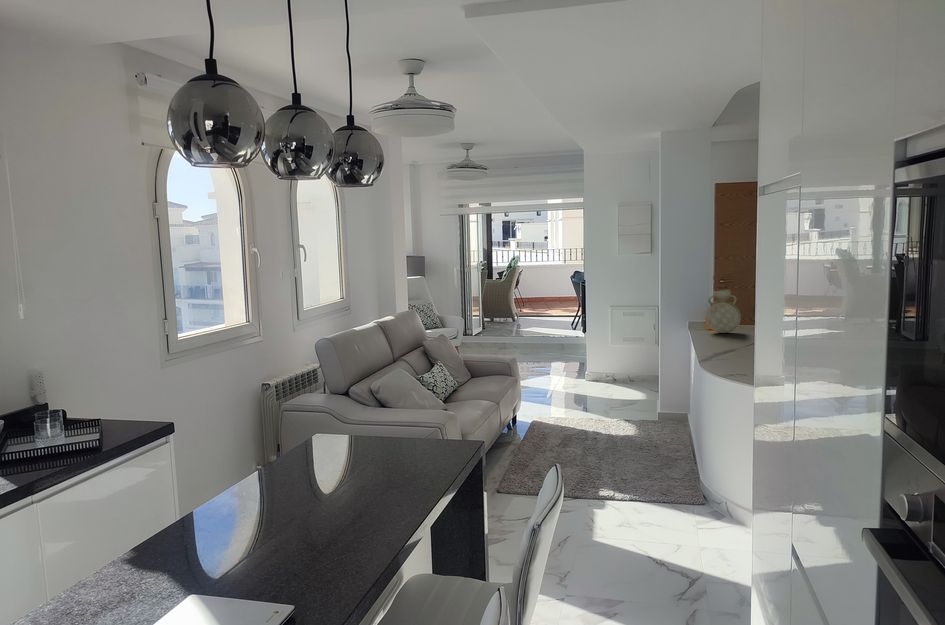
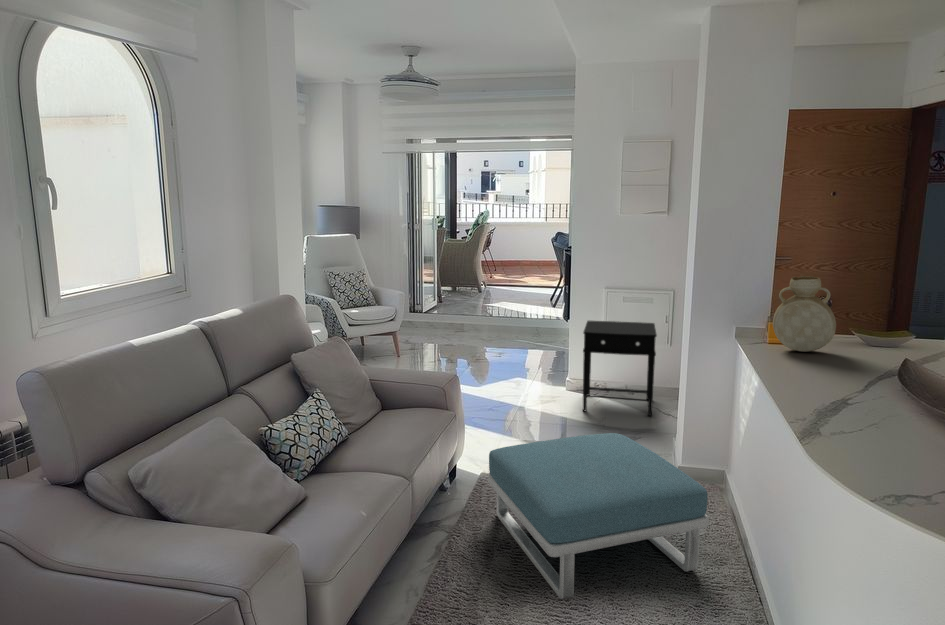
side table: none [595,330,645,393] -> present [583,321,657,416]
footstool: none [540,389,669,467] -> present [488,433,708,599]

